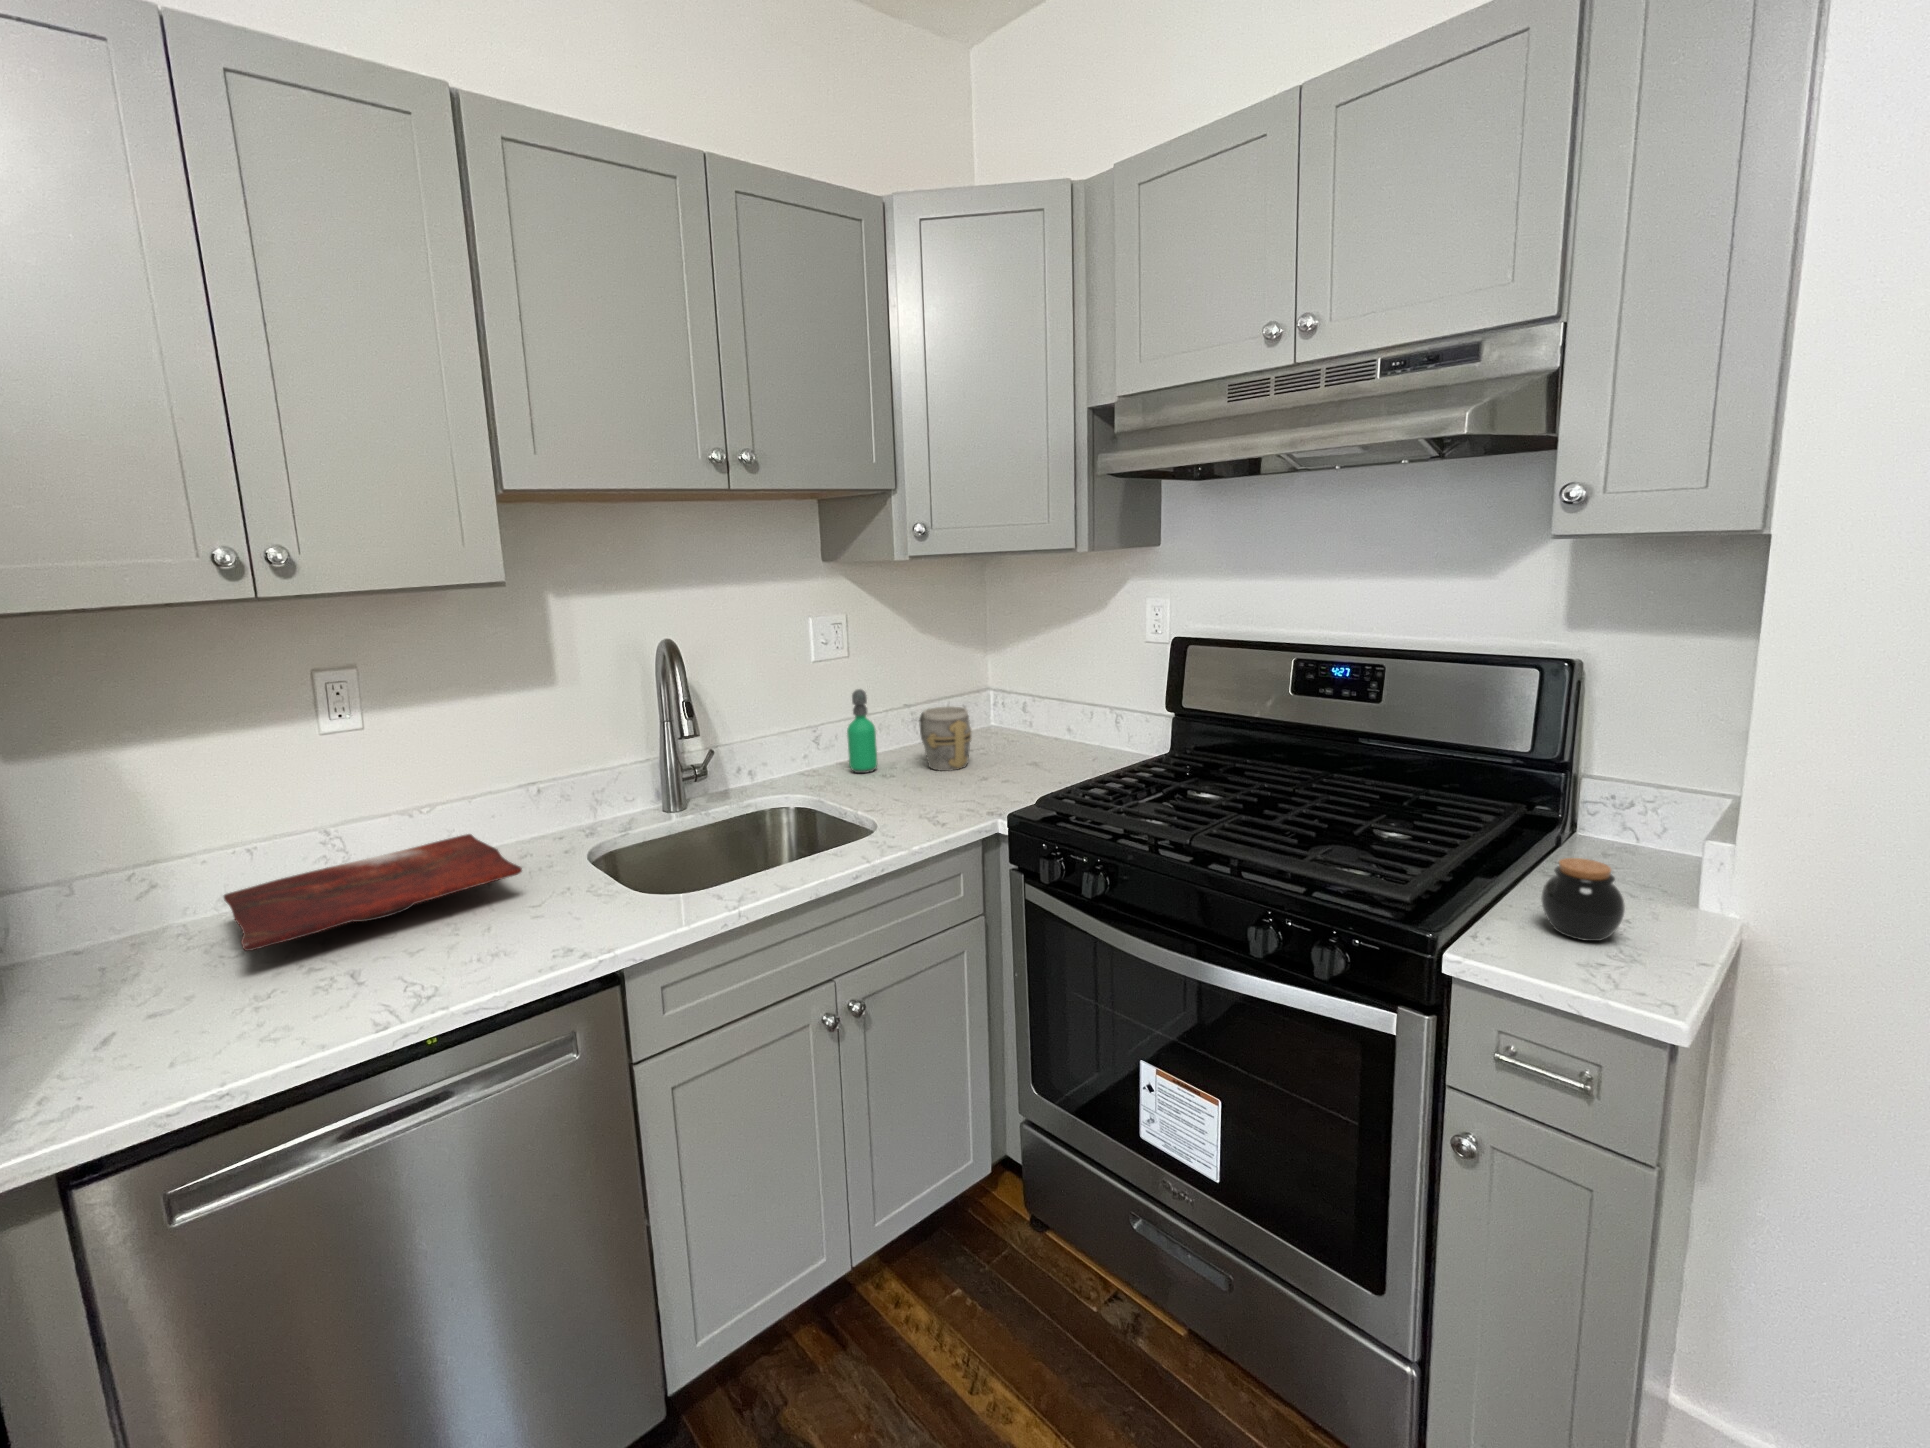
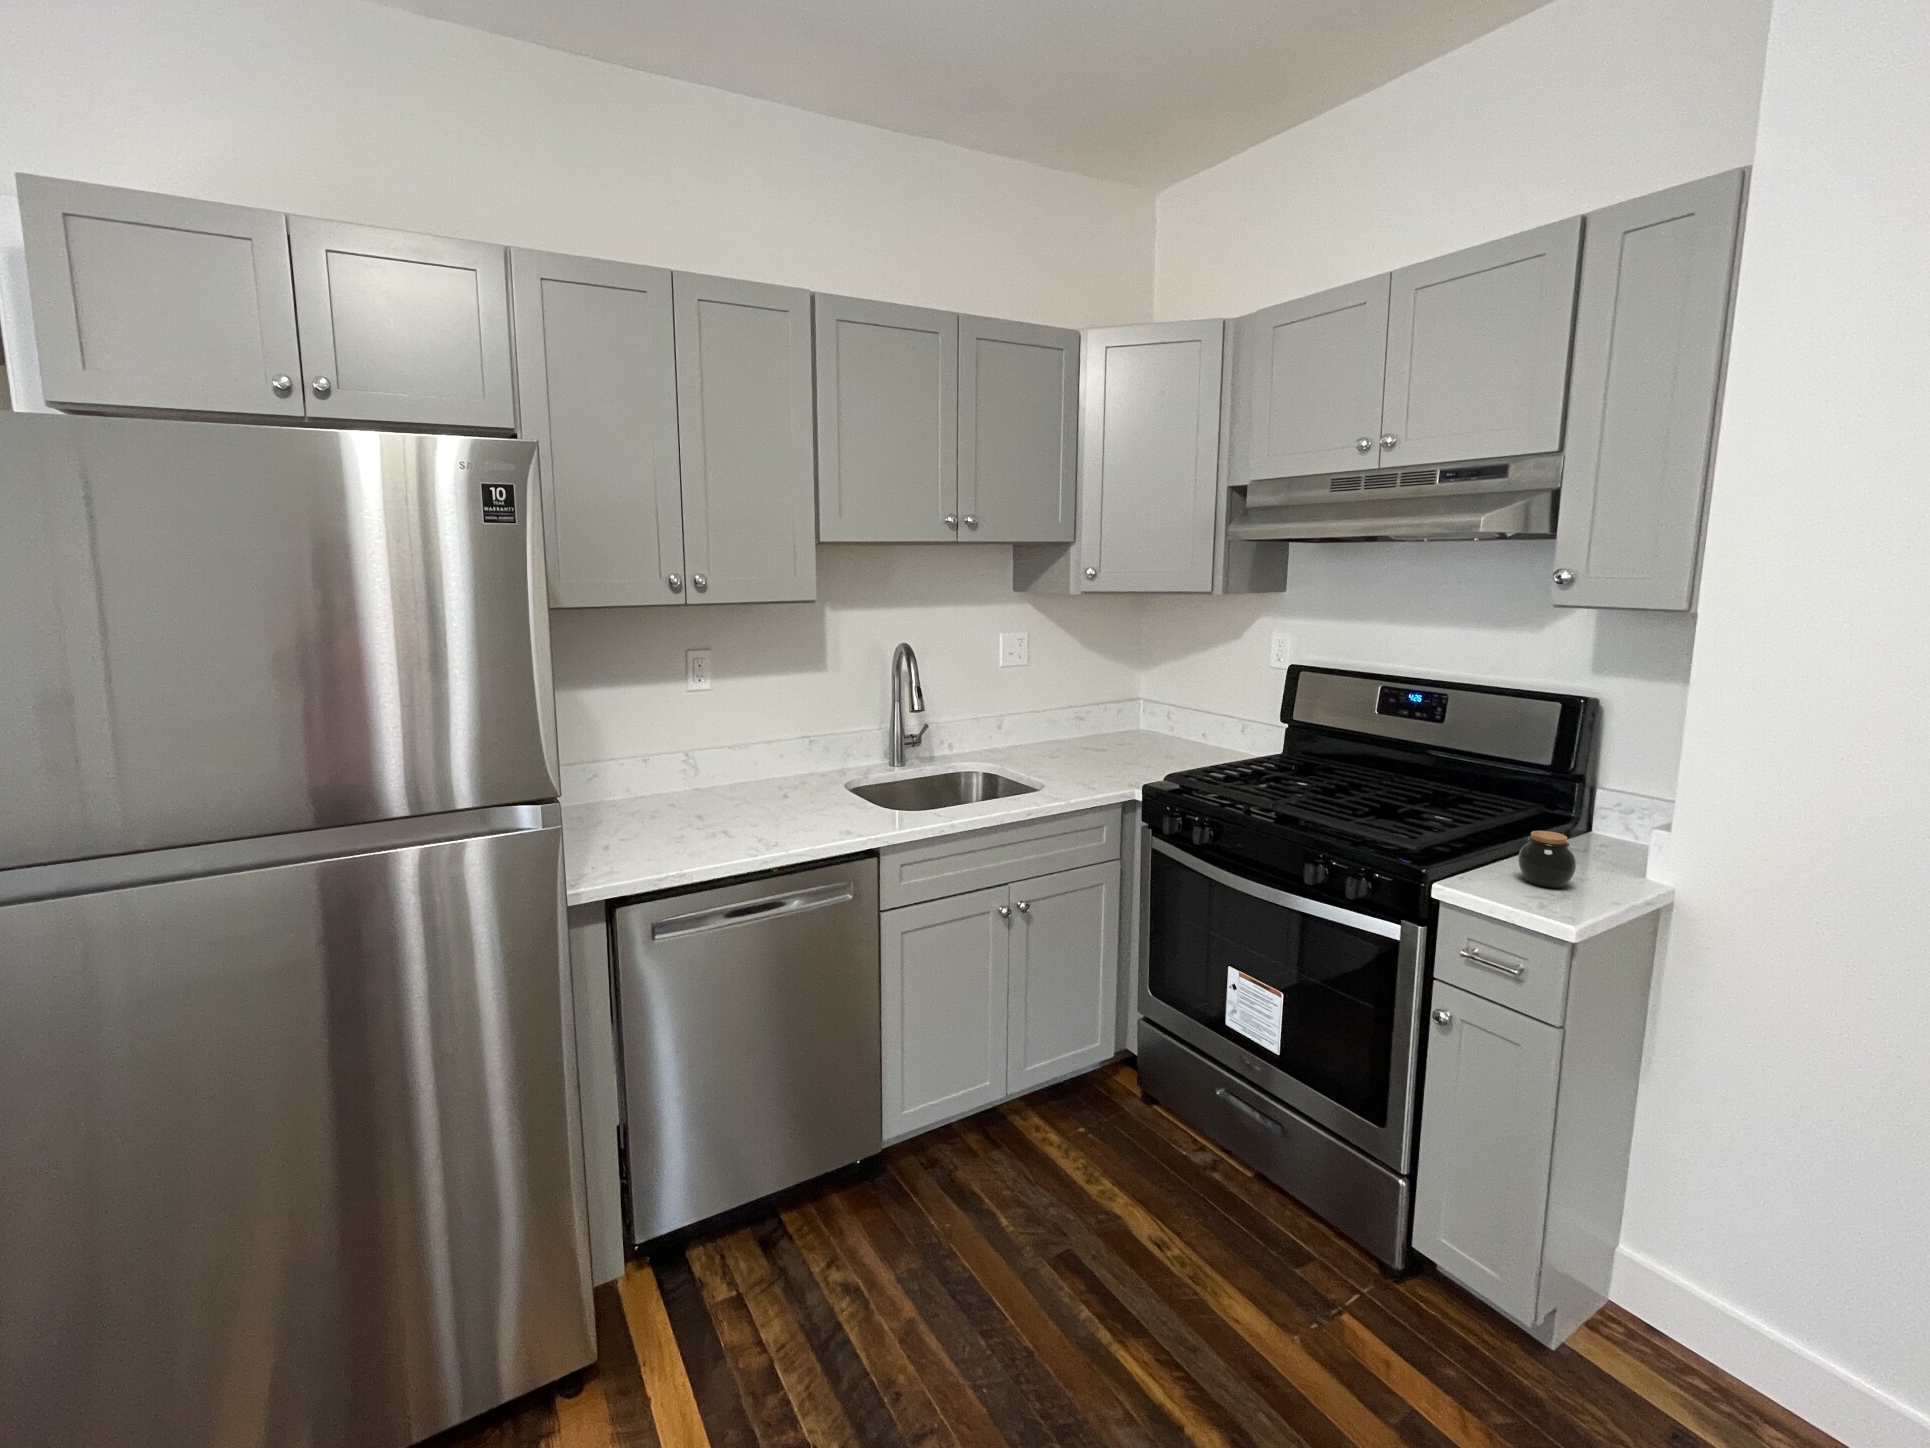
soap dispenser: present [847,689,878,773] -> none [1022,691,1044,755]
mug: present [919,706,972,771] -> none [1079,709,1120,757]
cutting board: present [224,834,522,951] -> none [637,765,812,811]

